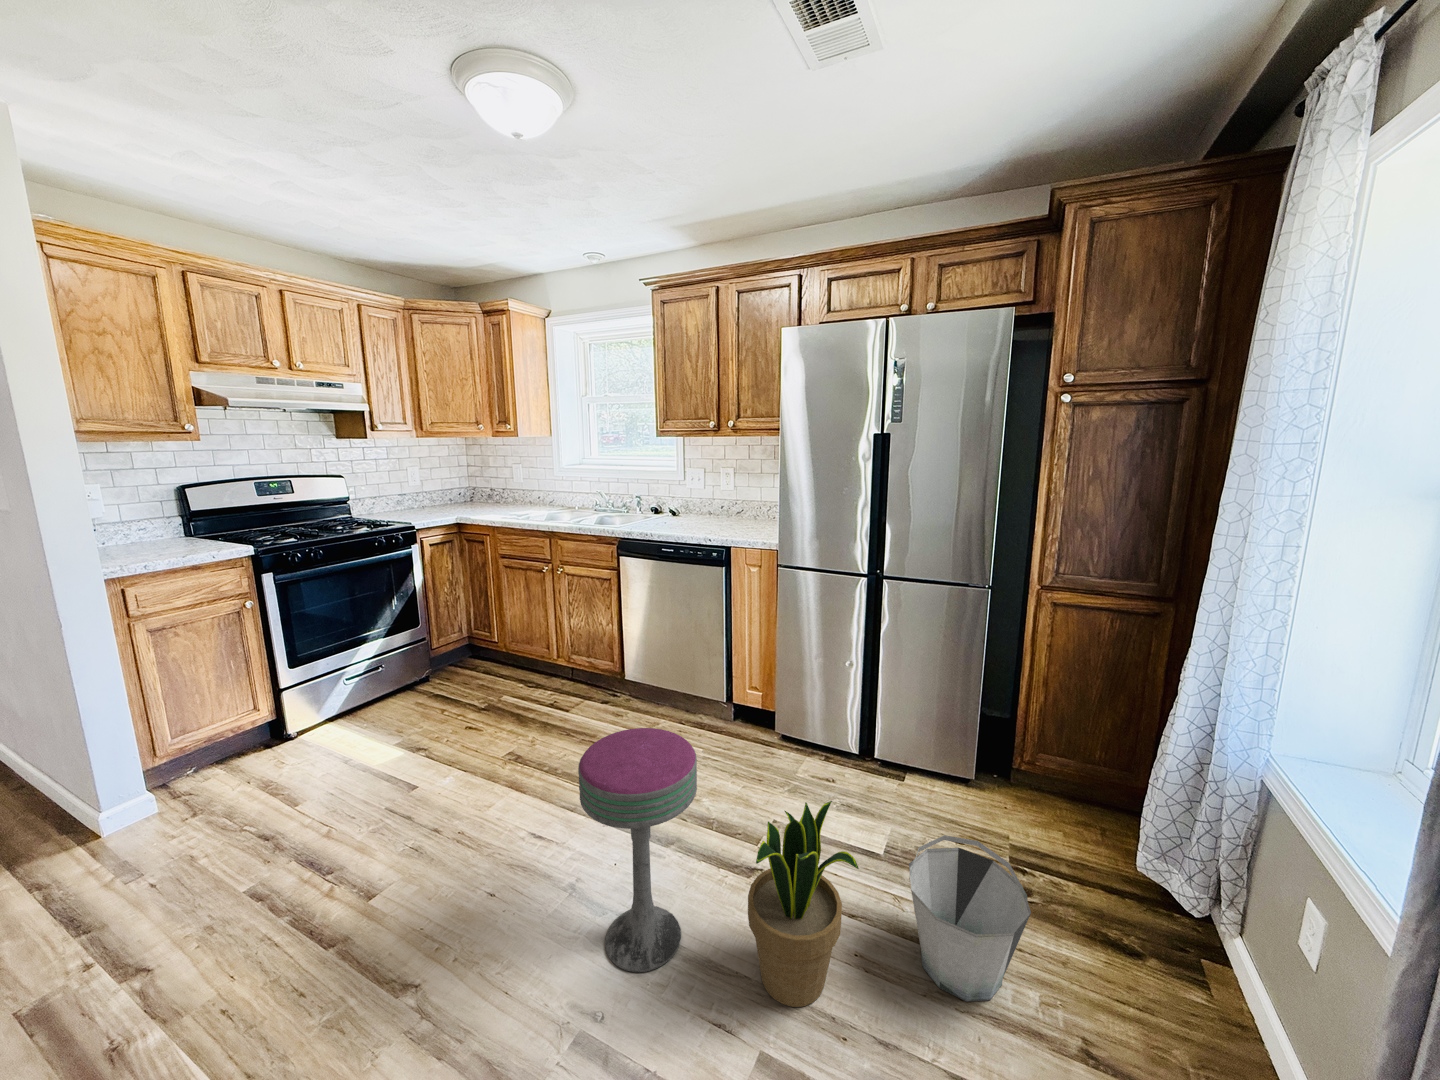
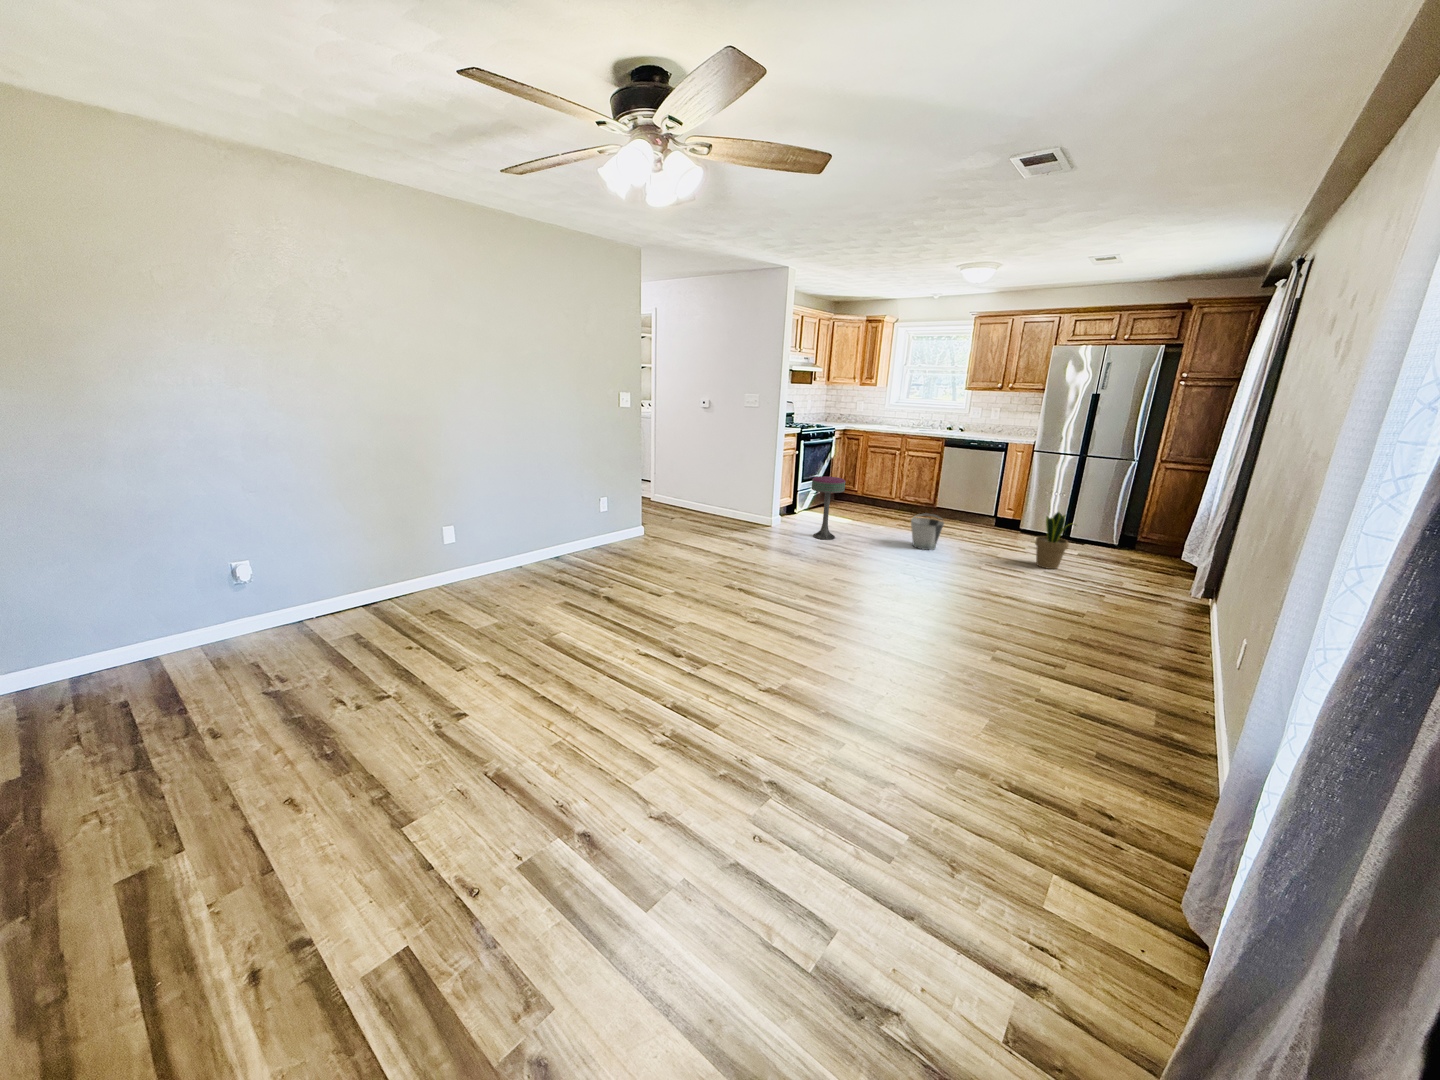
bar stool: present [578,728,697,972] -> present [812,476,846,540]
bucket: present [909,835,1031,1001] -> present [911,514,944,550]

